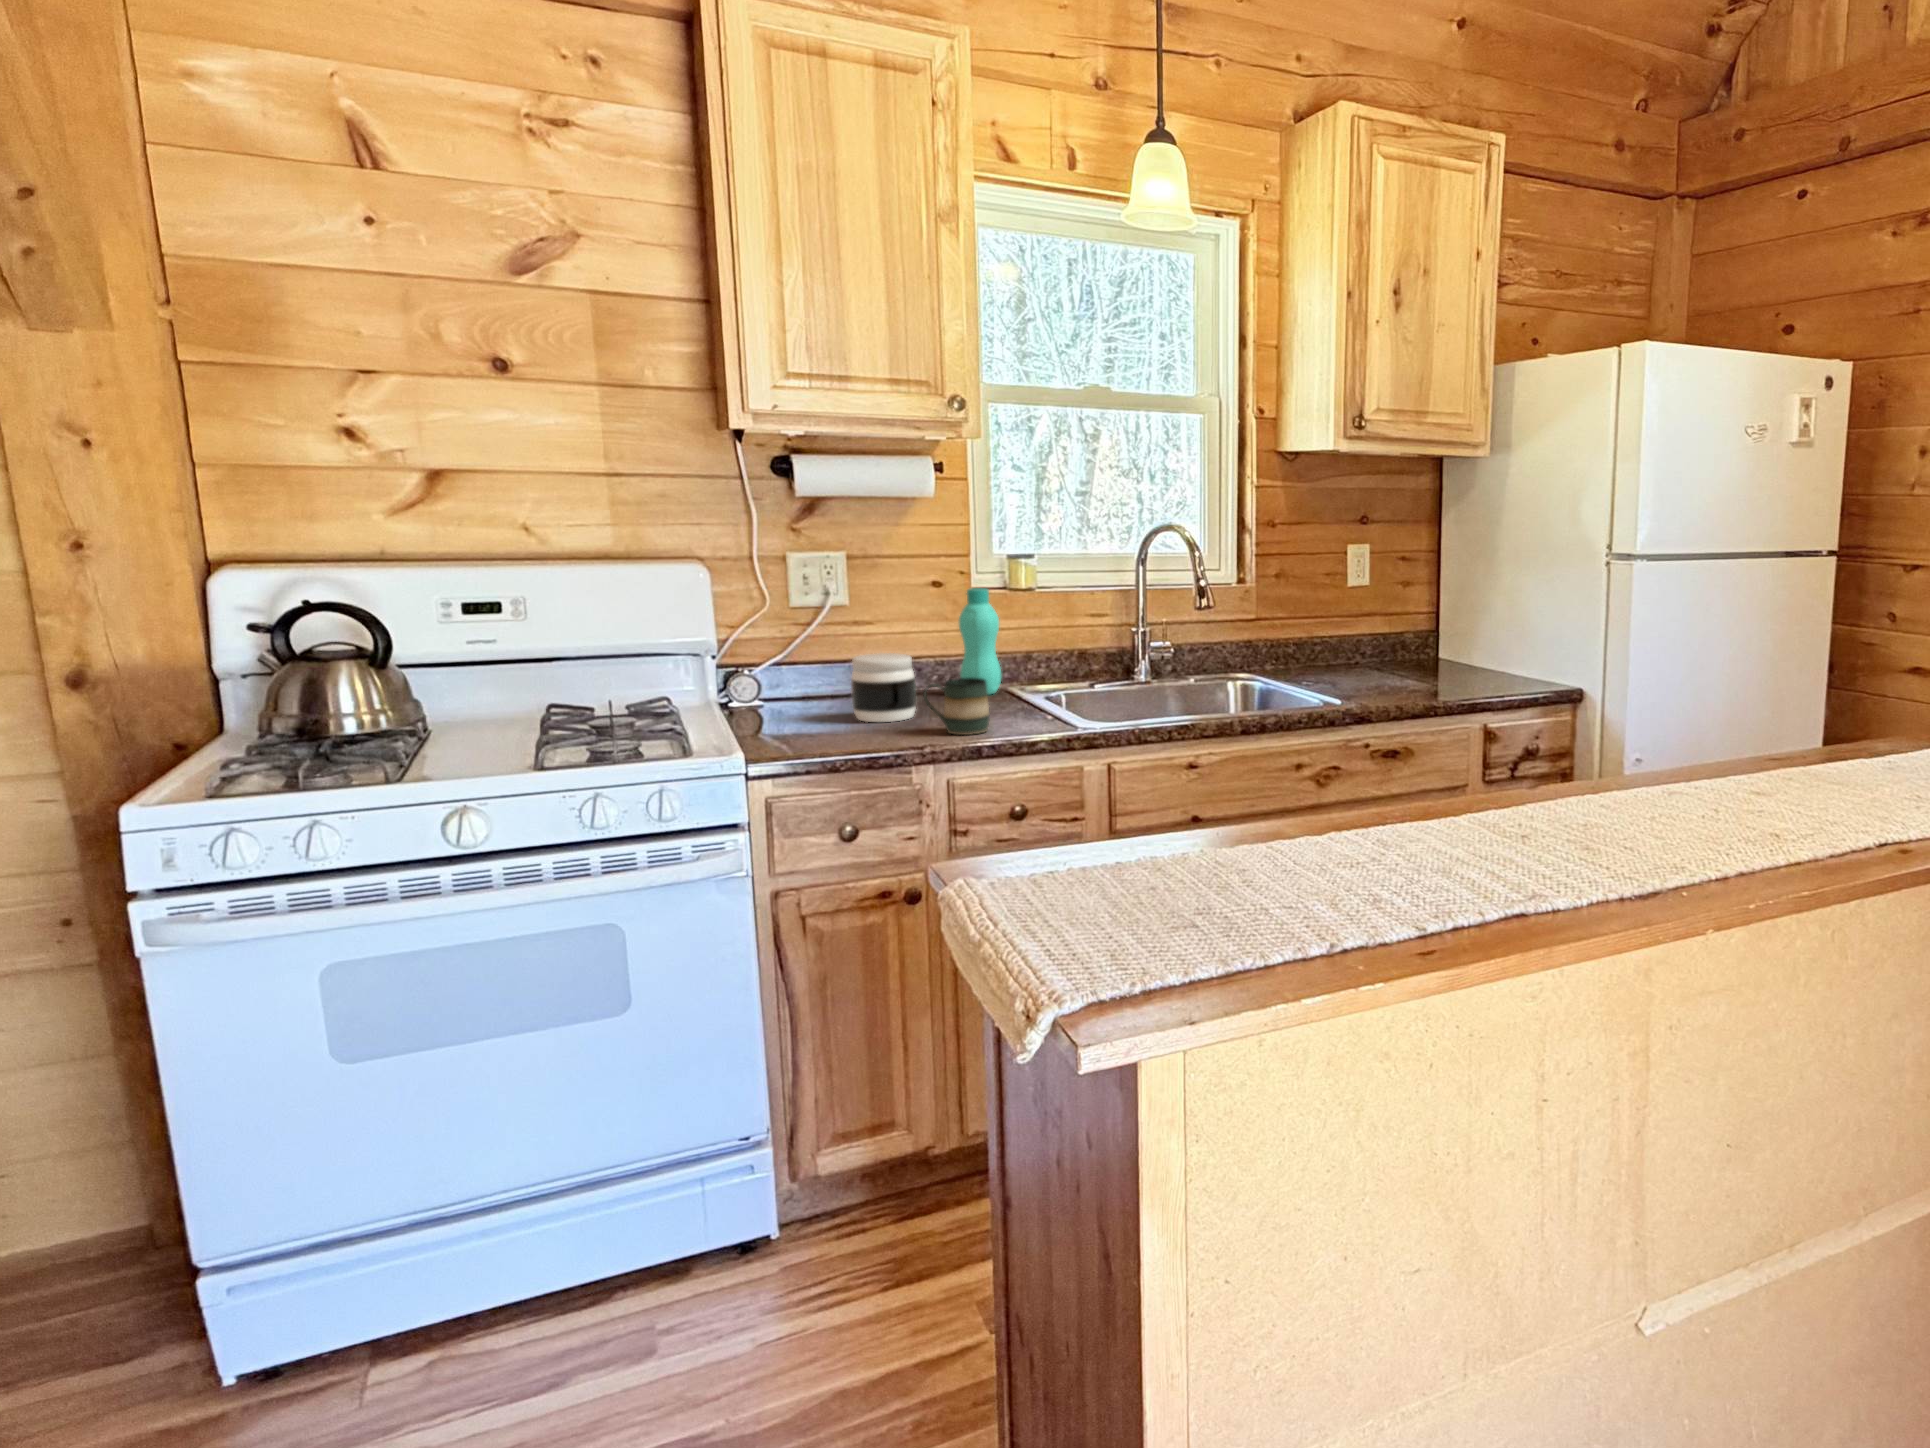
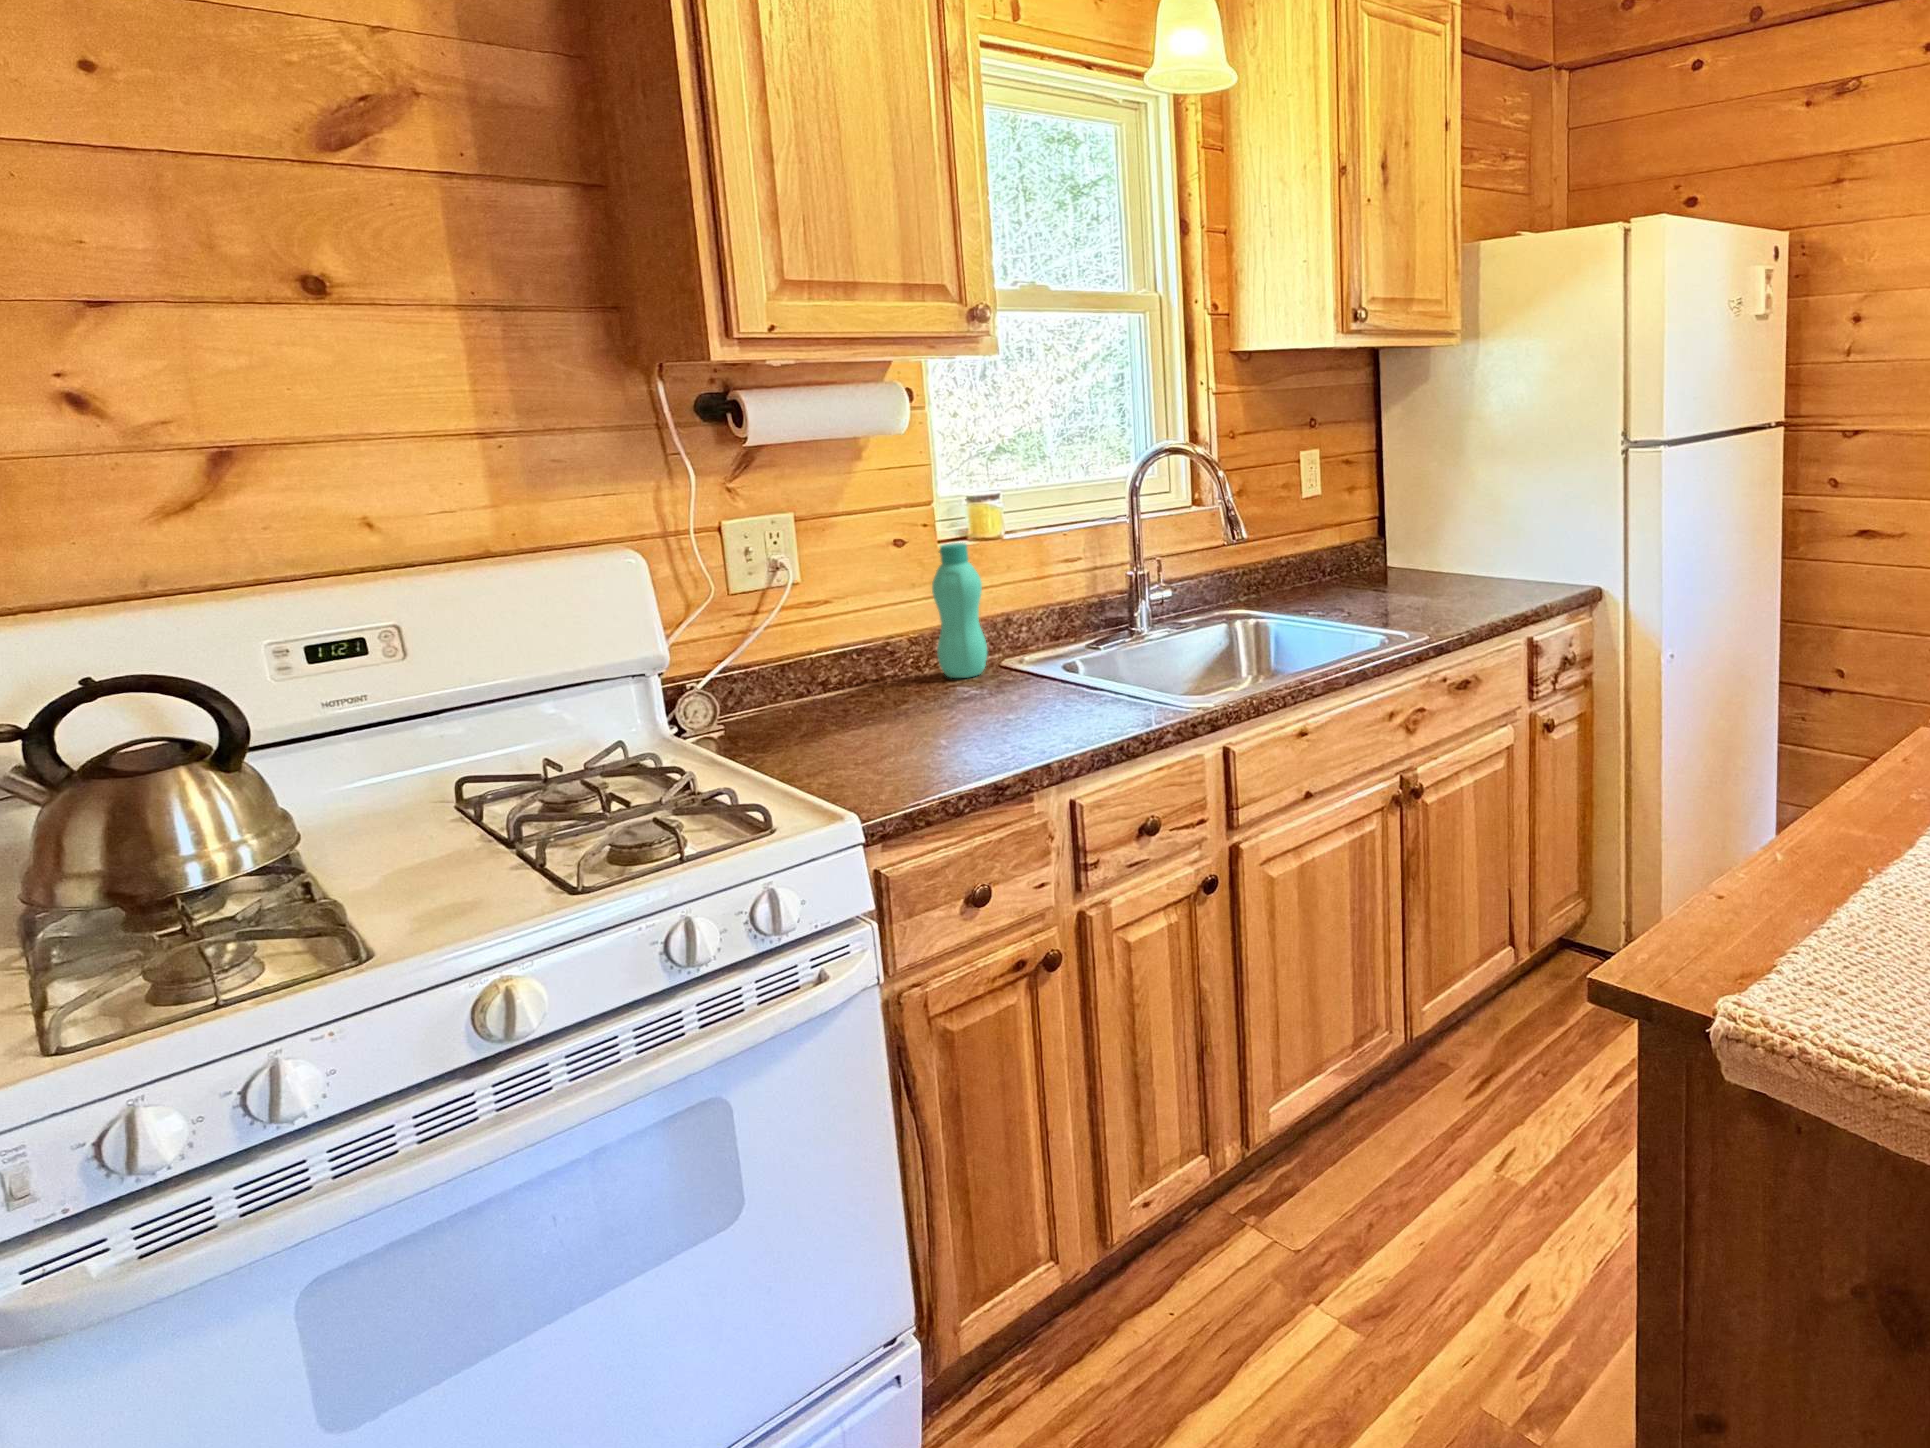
jar: present [851,653,916,722] -> none [862,640,947,736]
mug: present [923,678,990,735] -> none [995,662,1080,739]

